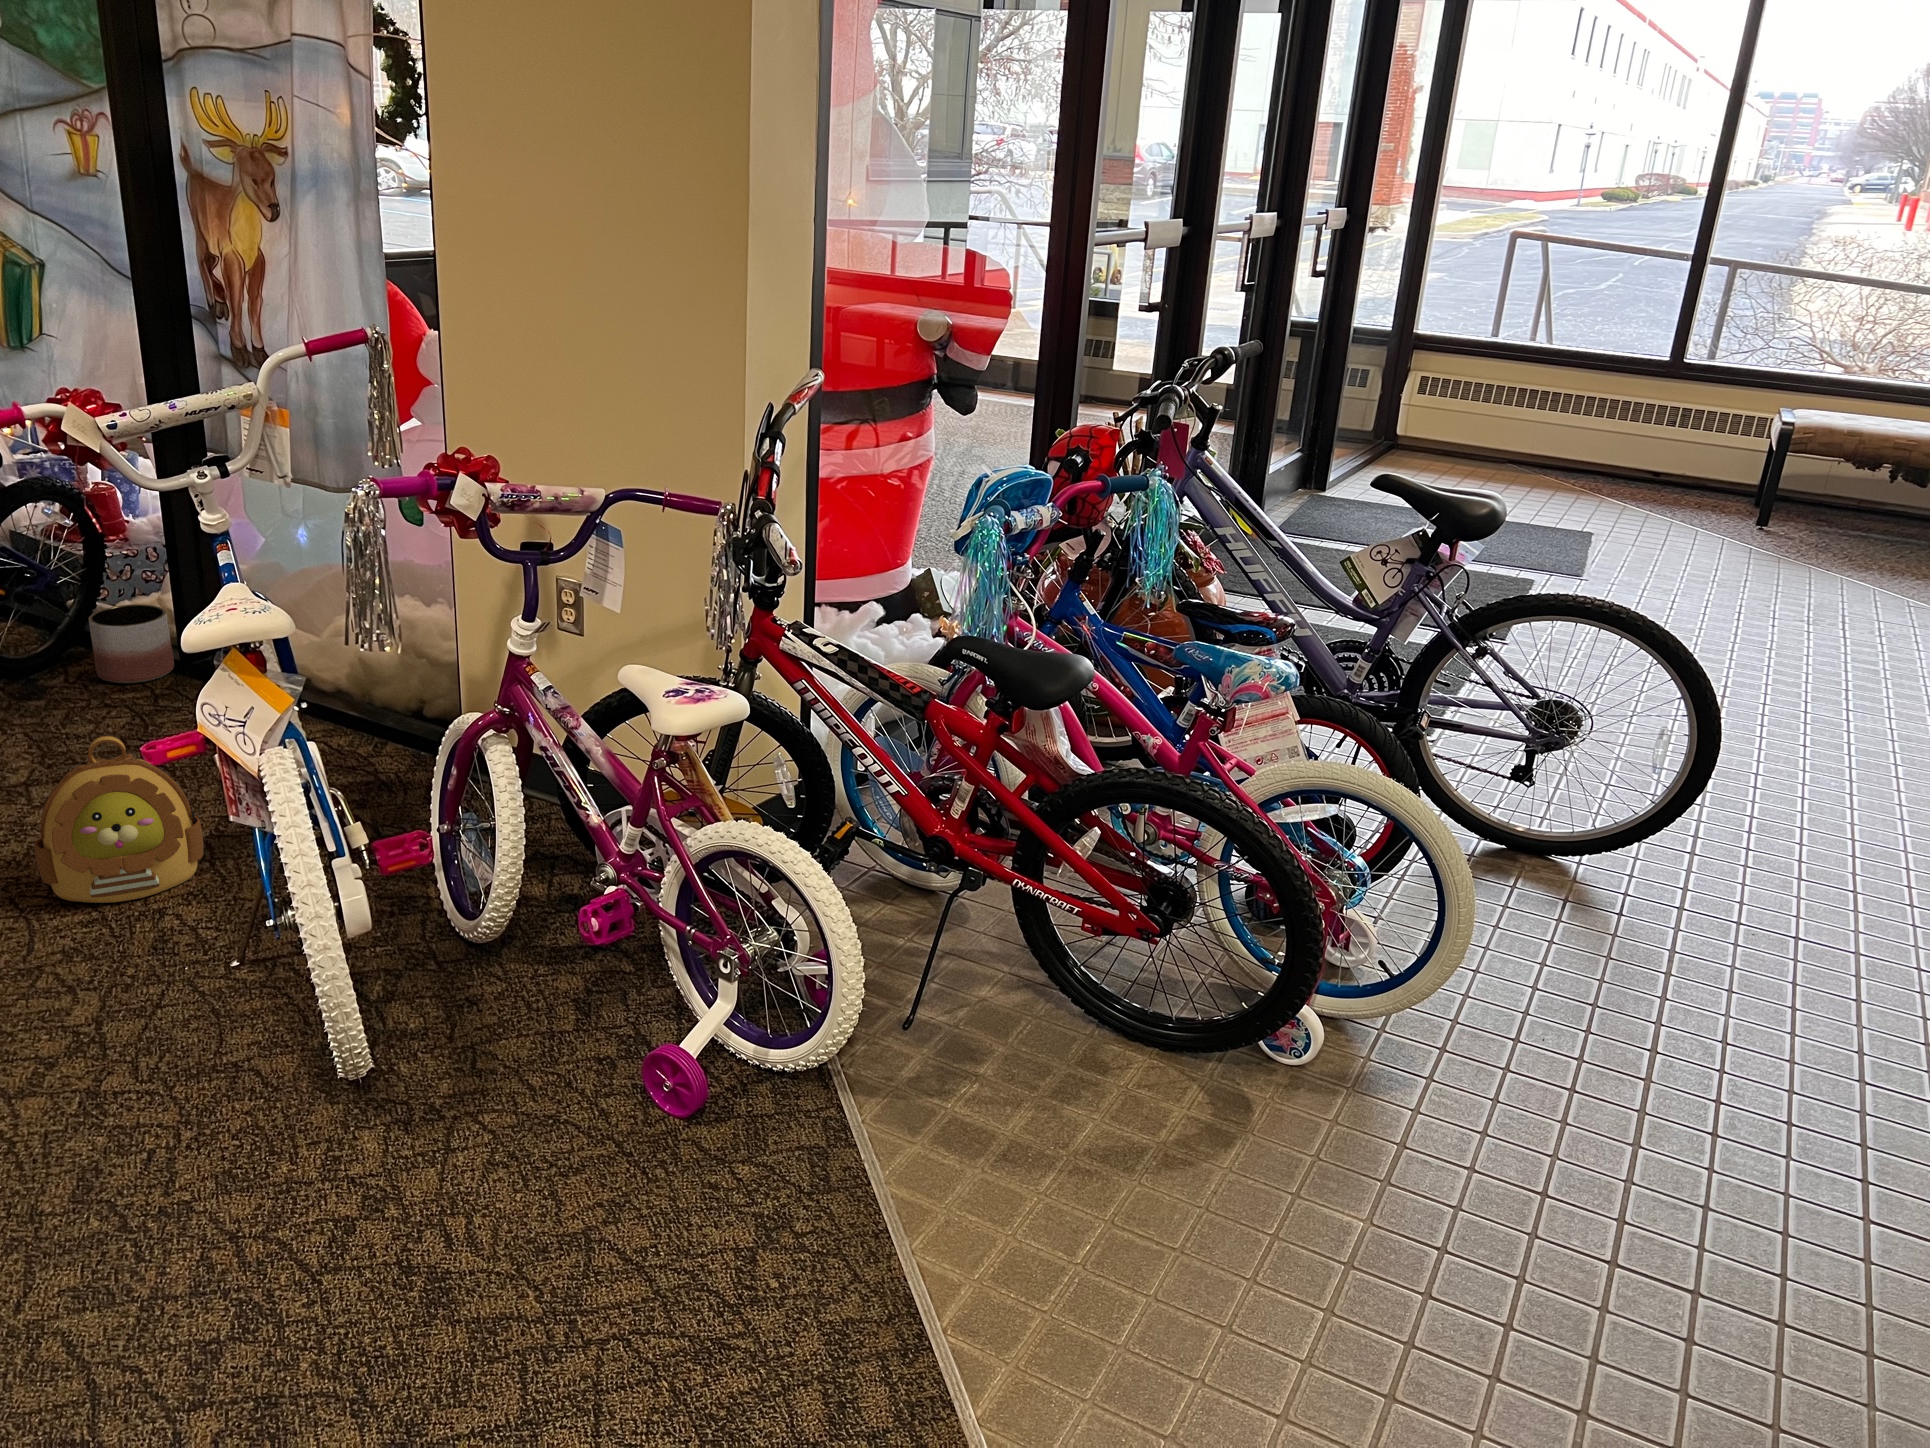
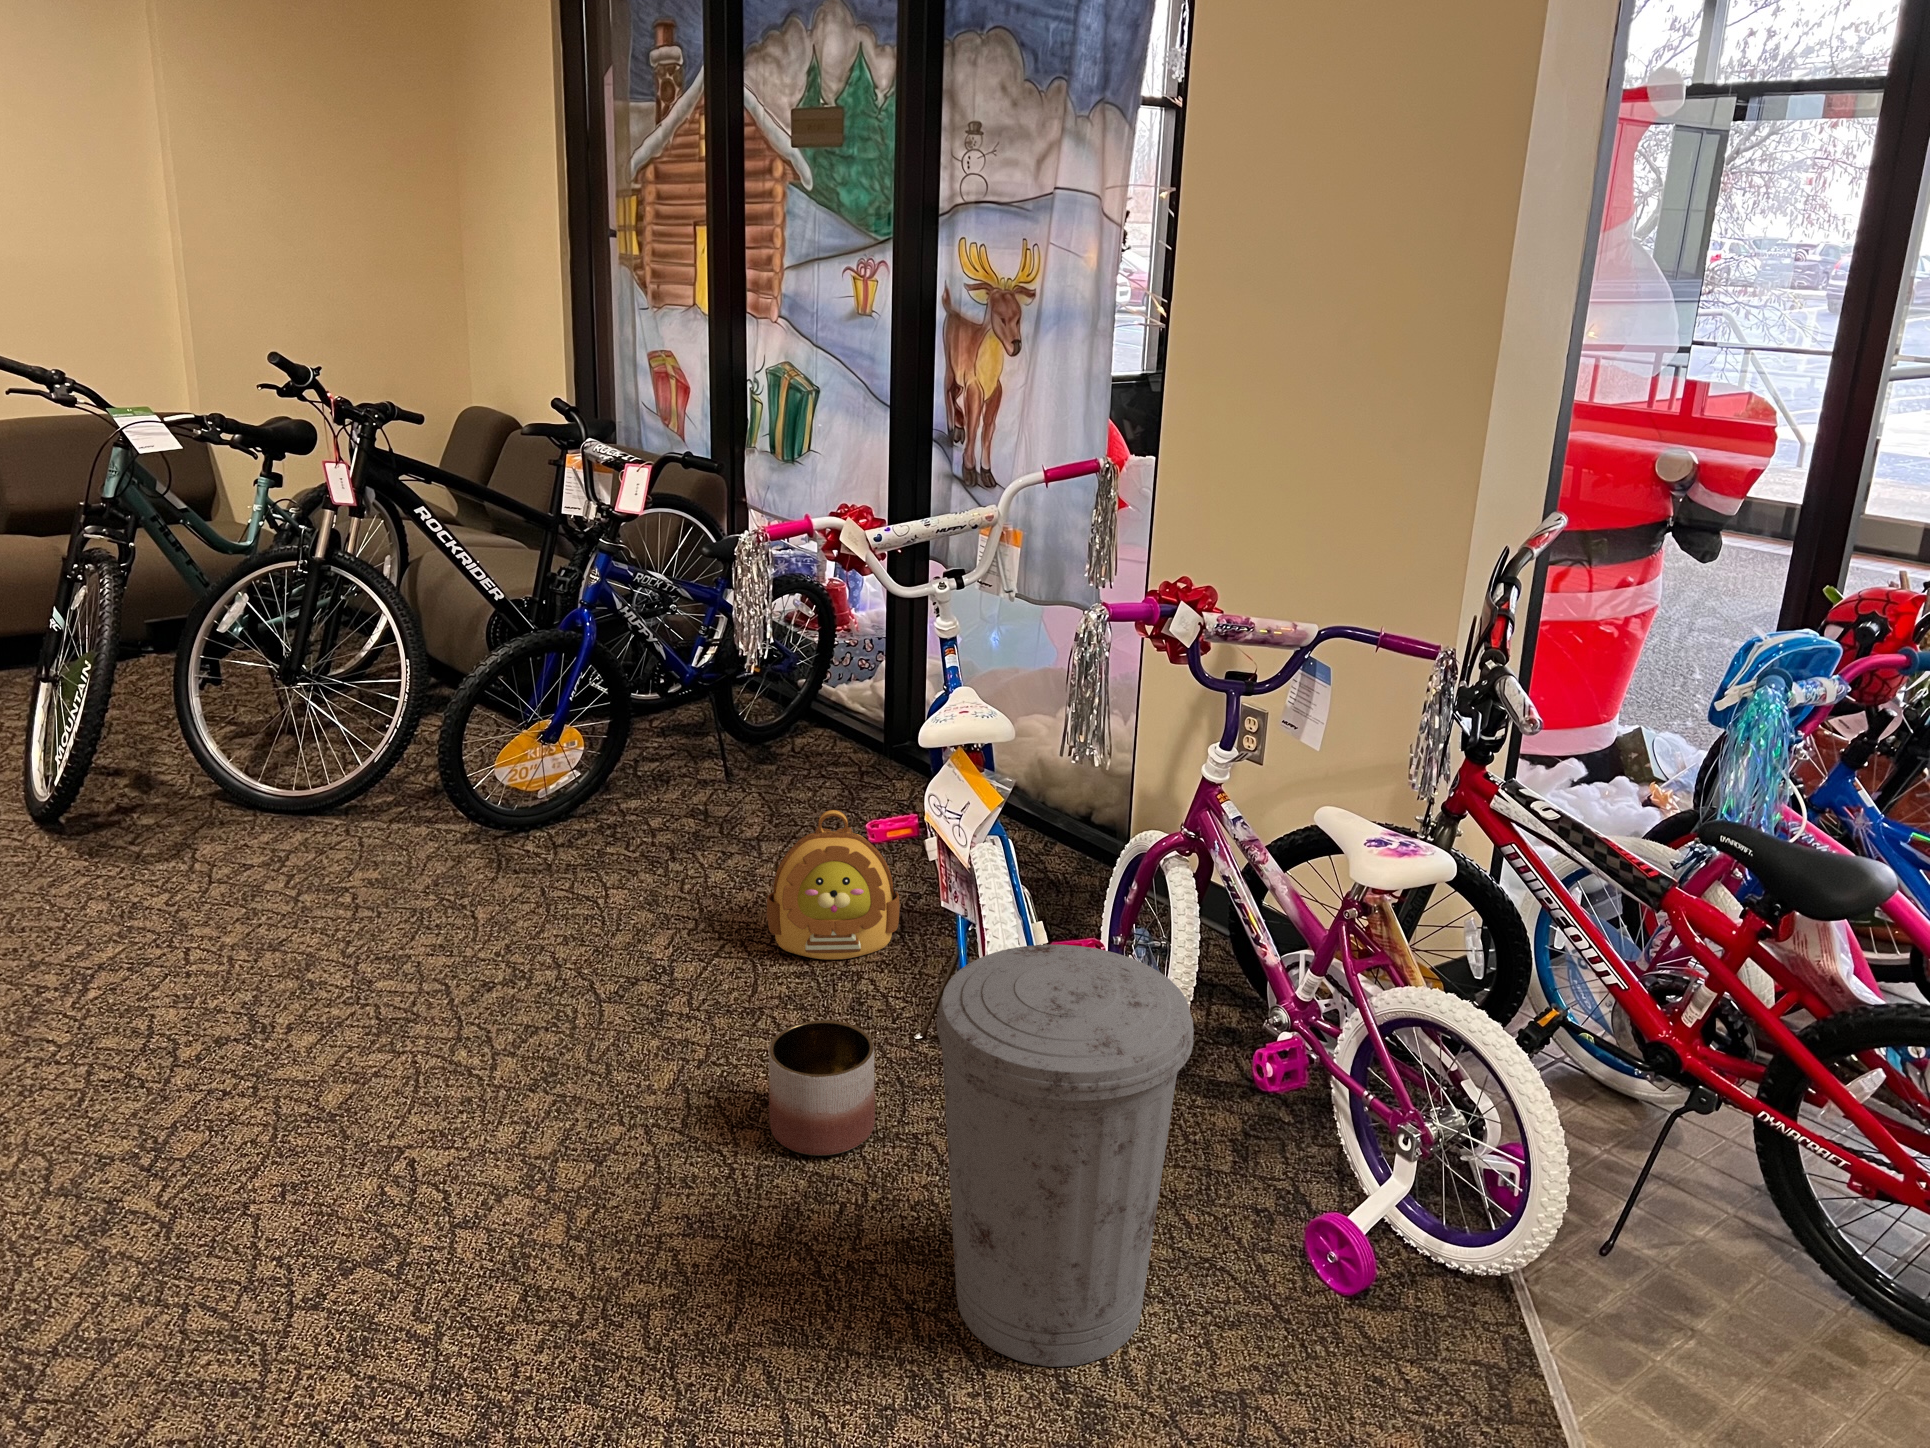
planter: present [89,604,174,683] -> present [769,1020,875,1156]
trash can: none [221,832,503,1257] -> present [937,945,1194,1367]

